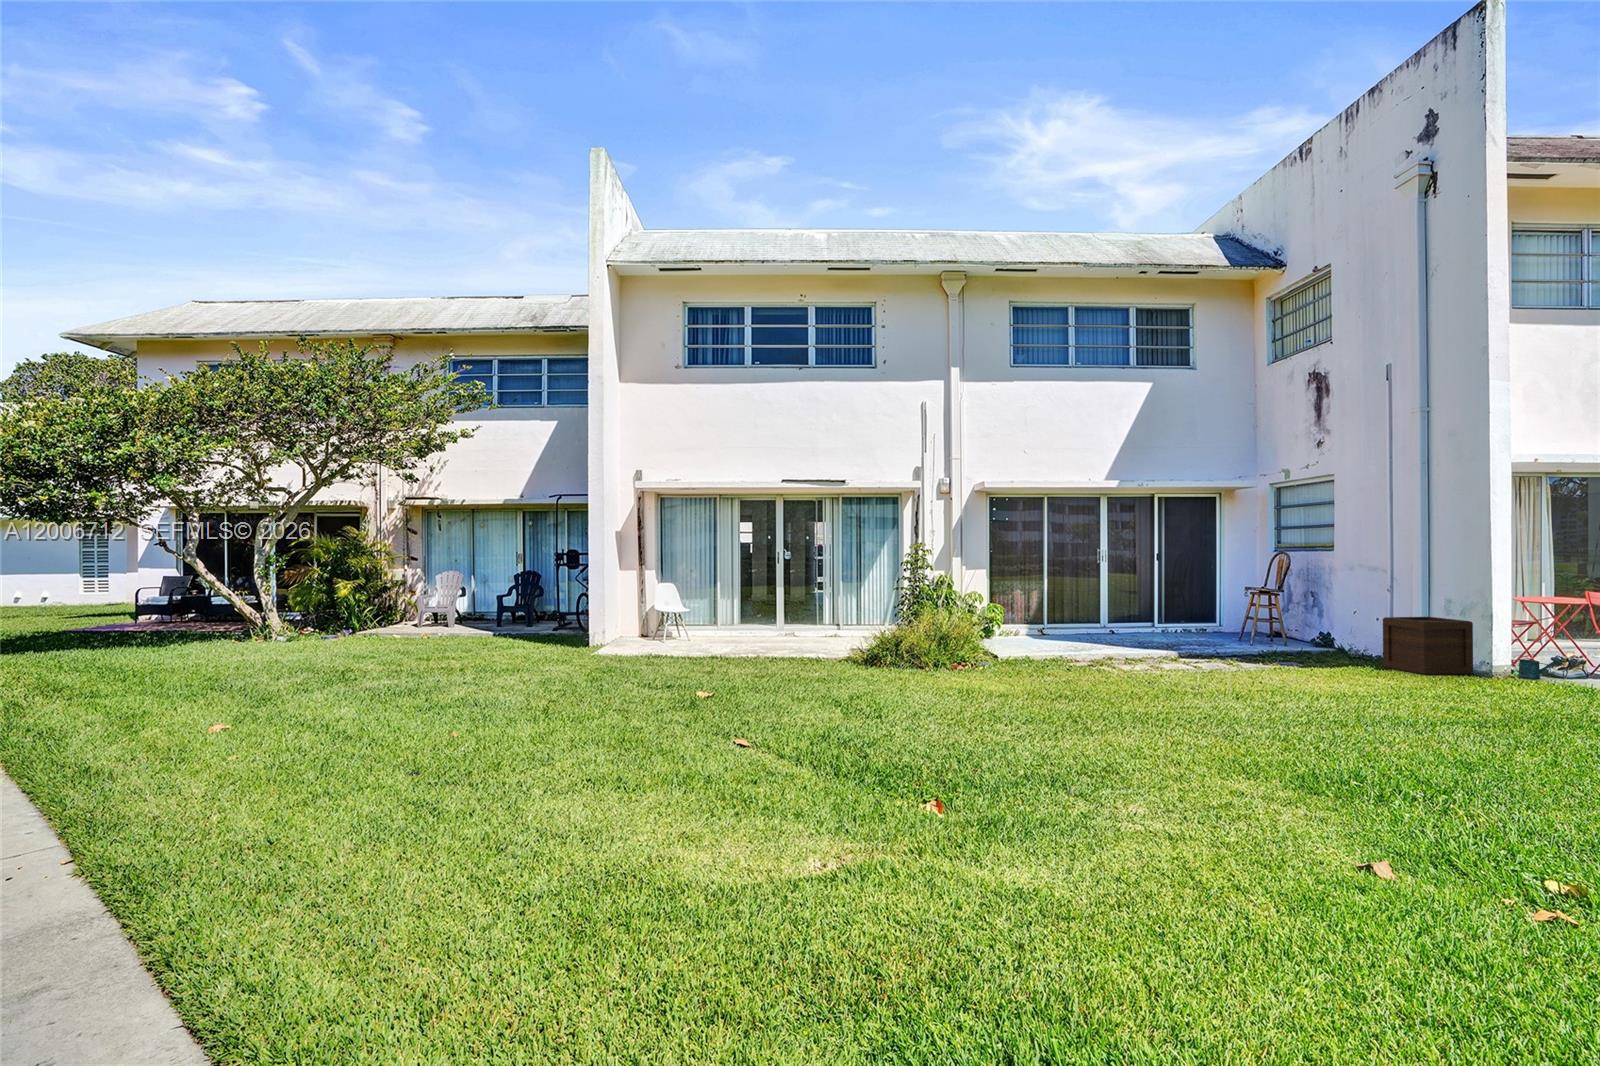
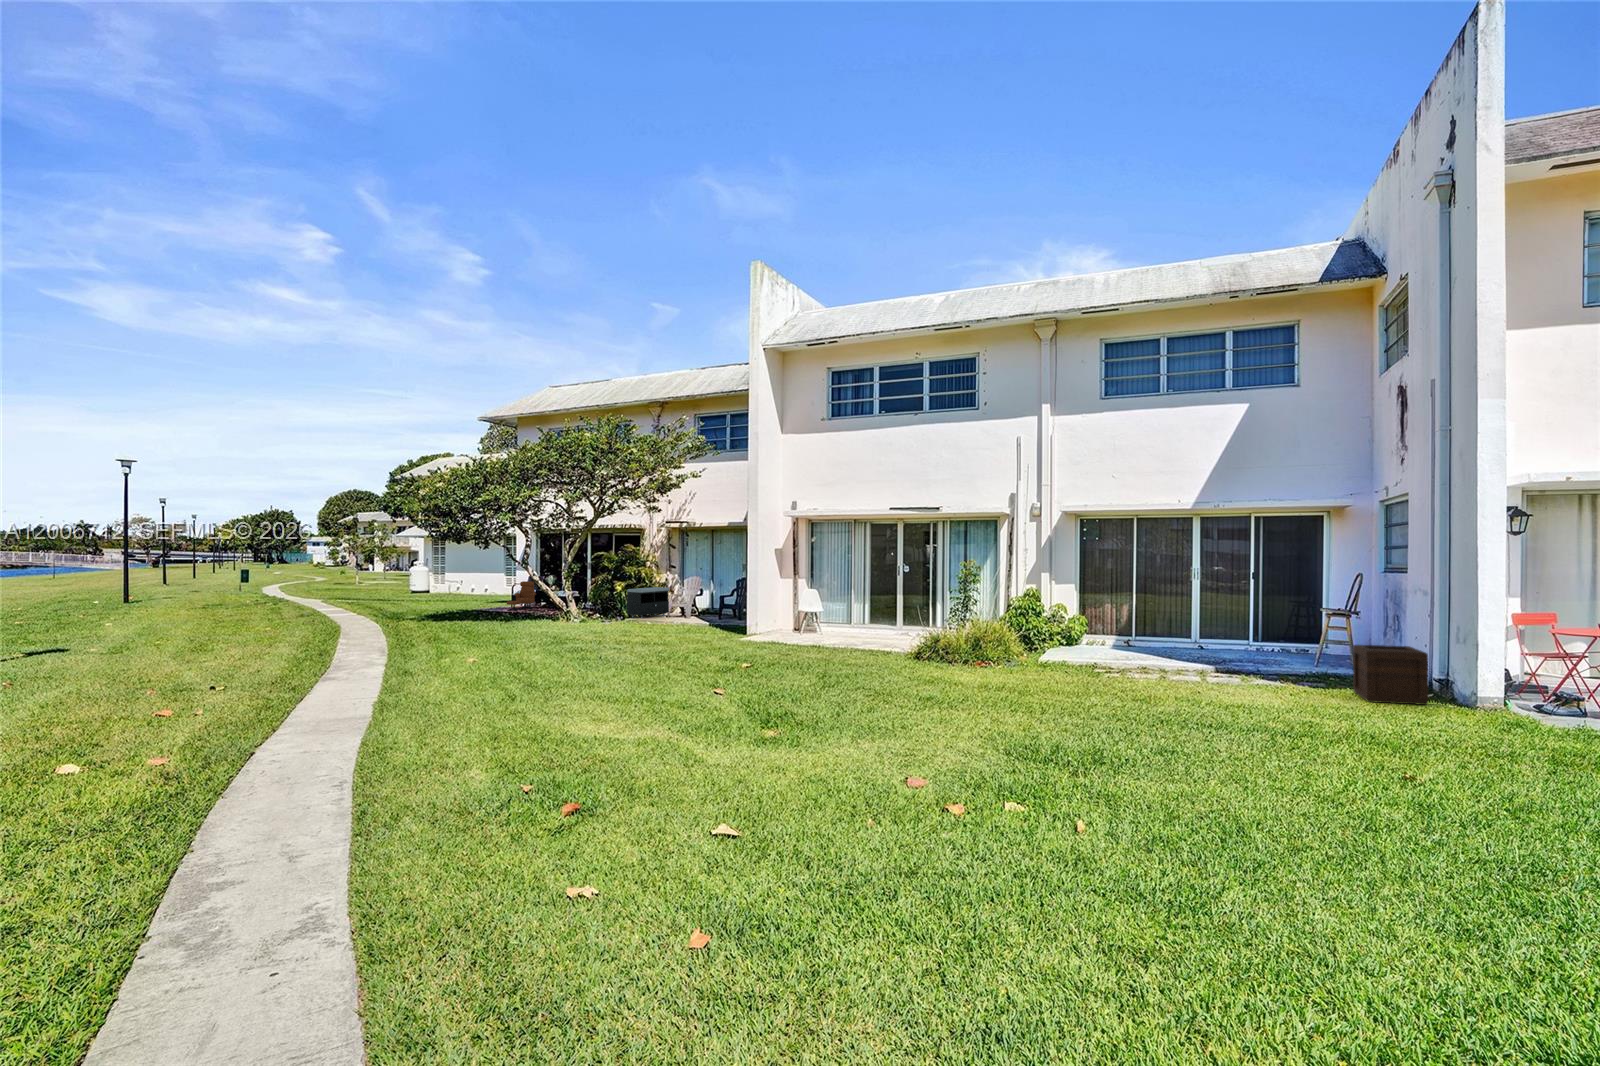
lounge chair: none [125,583,177,628] -> present [507,581,536,611]
storage bench: none [360,587,421,630] -> present [627,587,669,618]
watering can: present [1515,657,1560,679] -> none [1465,689,1506,714]

